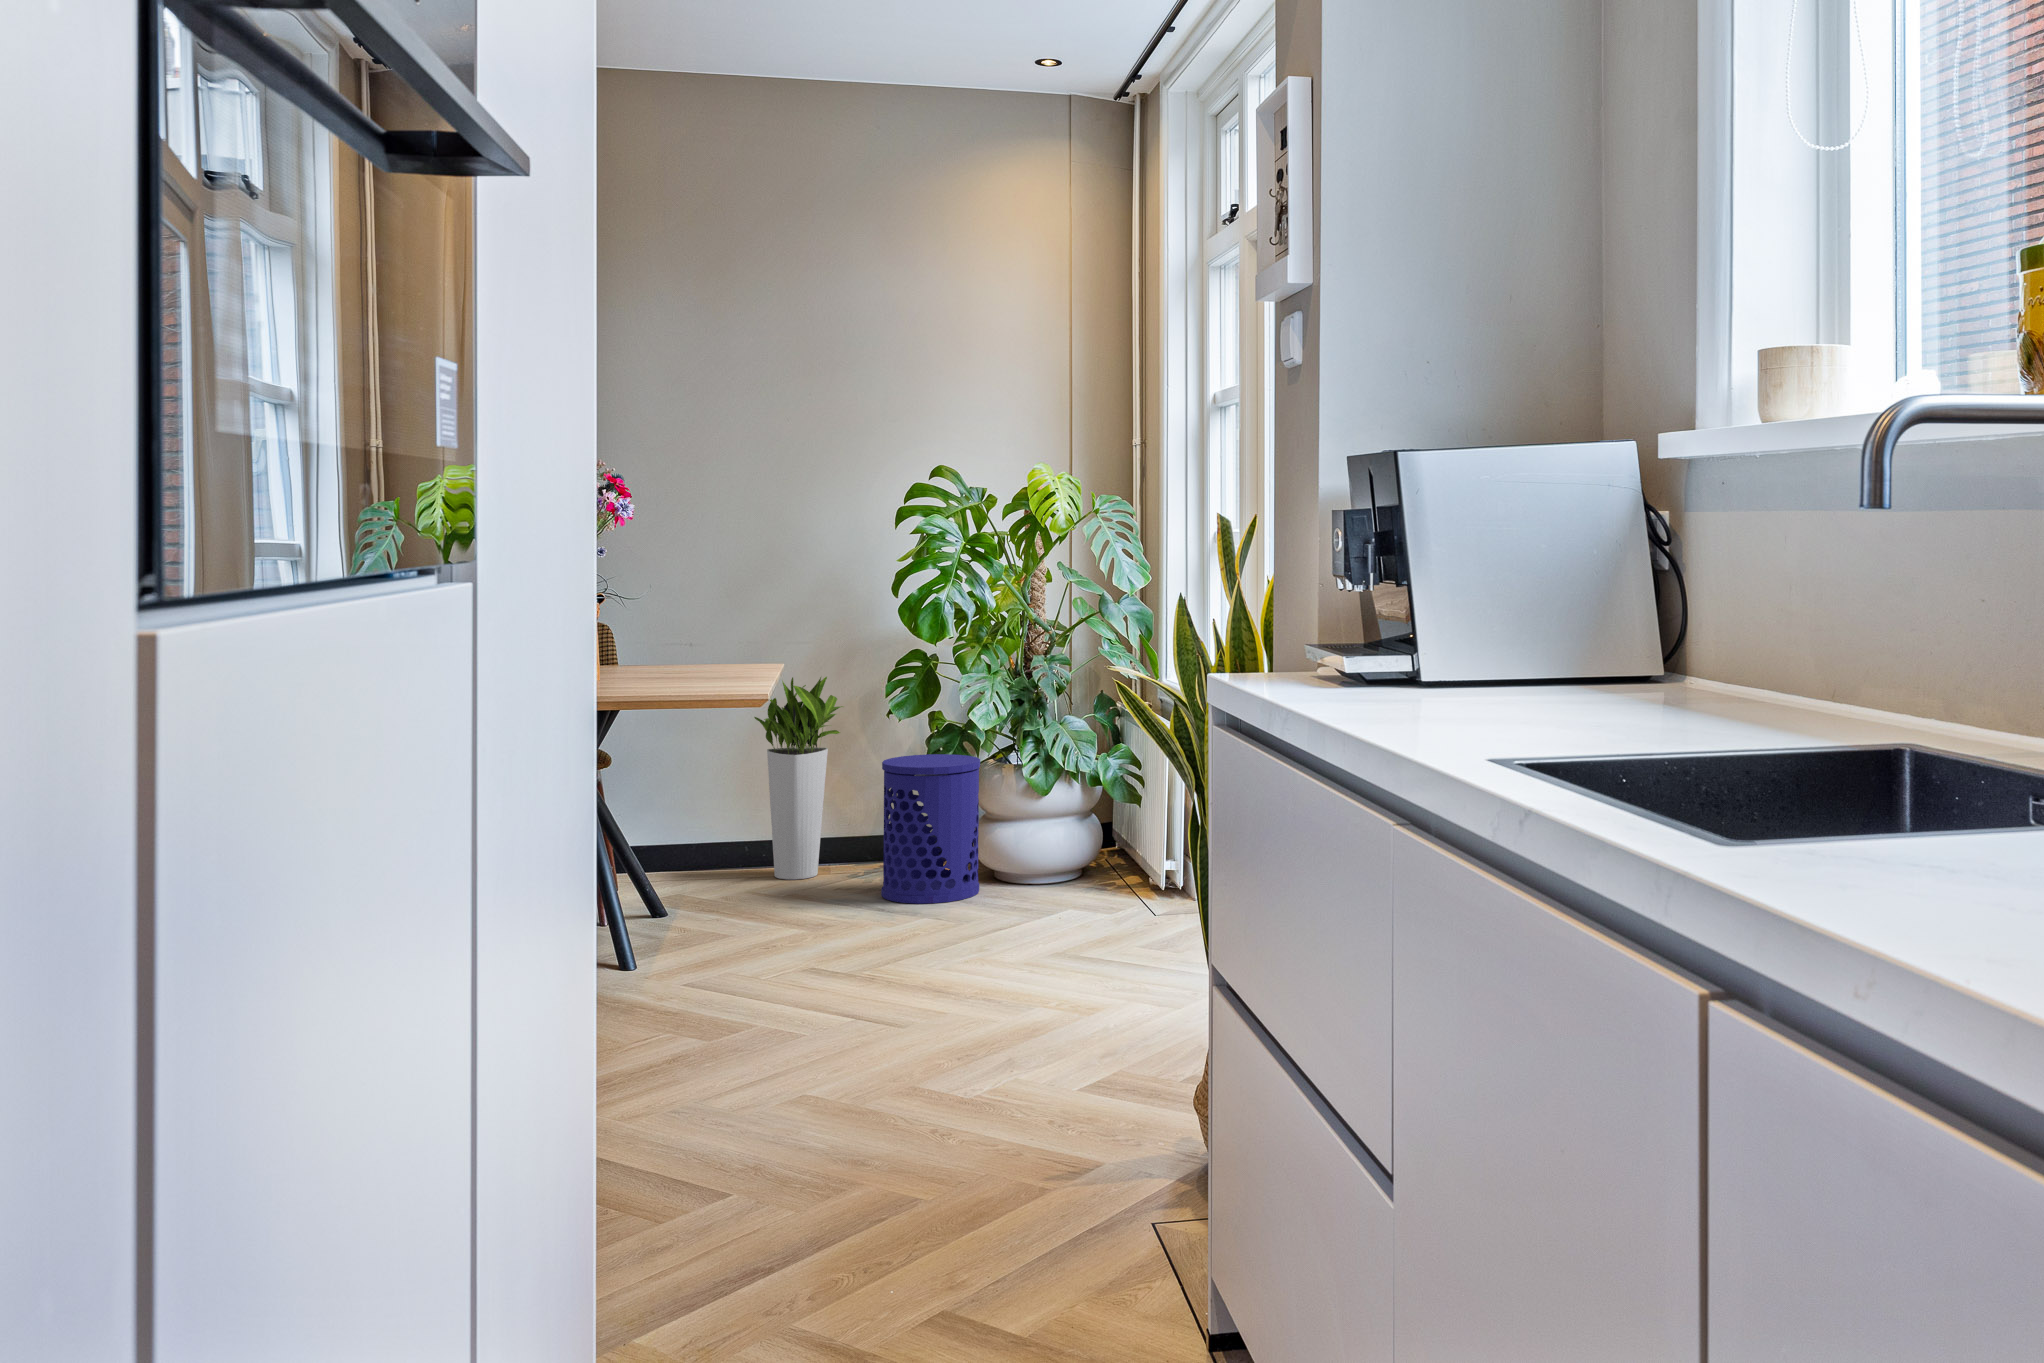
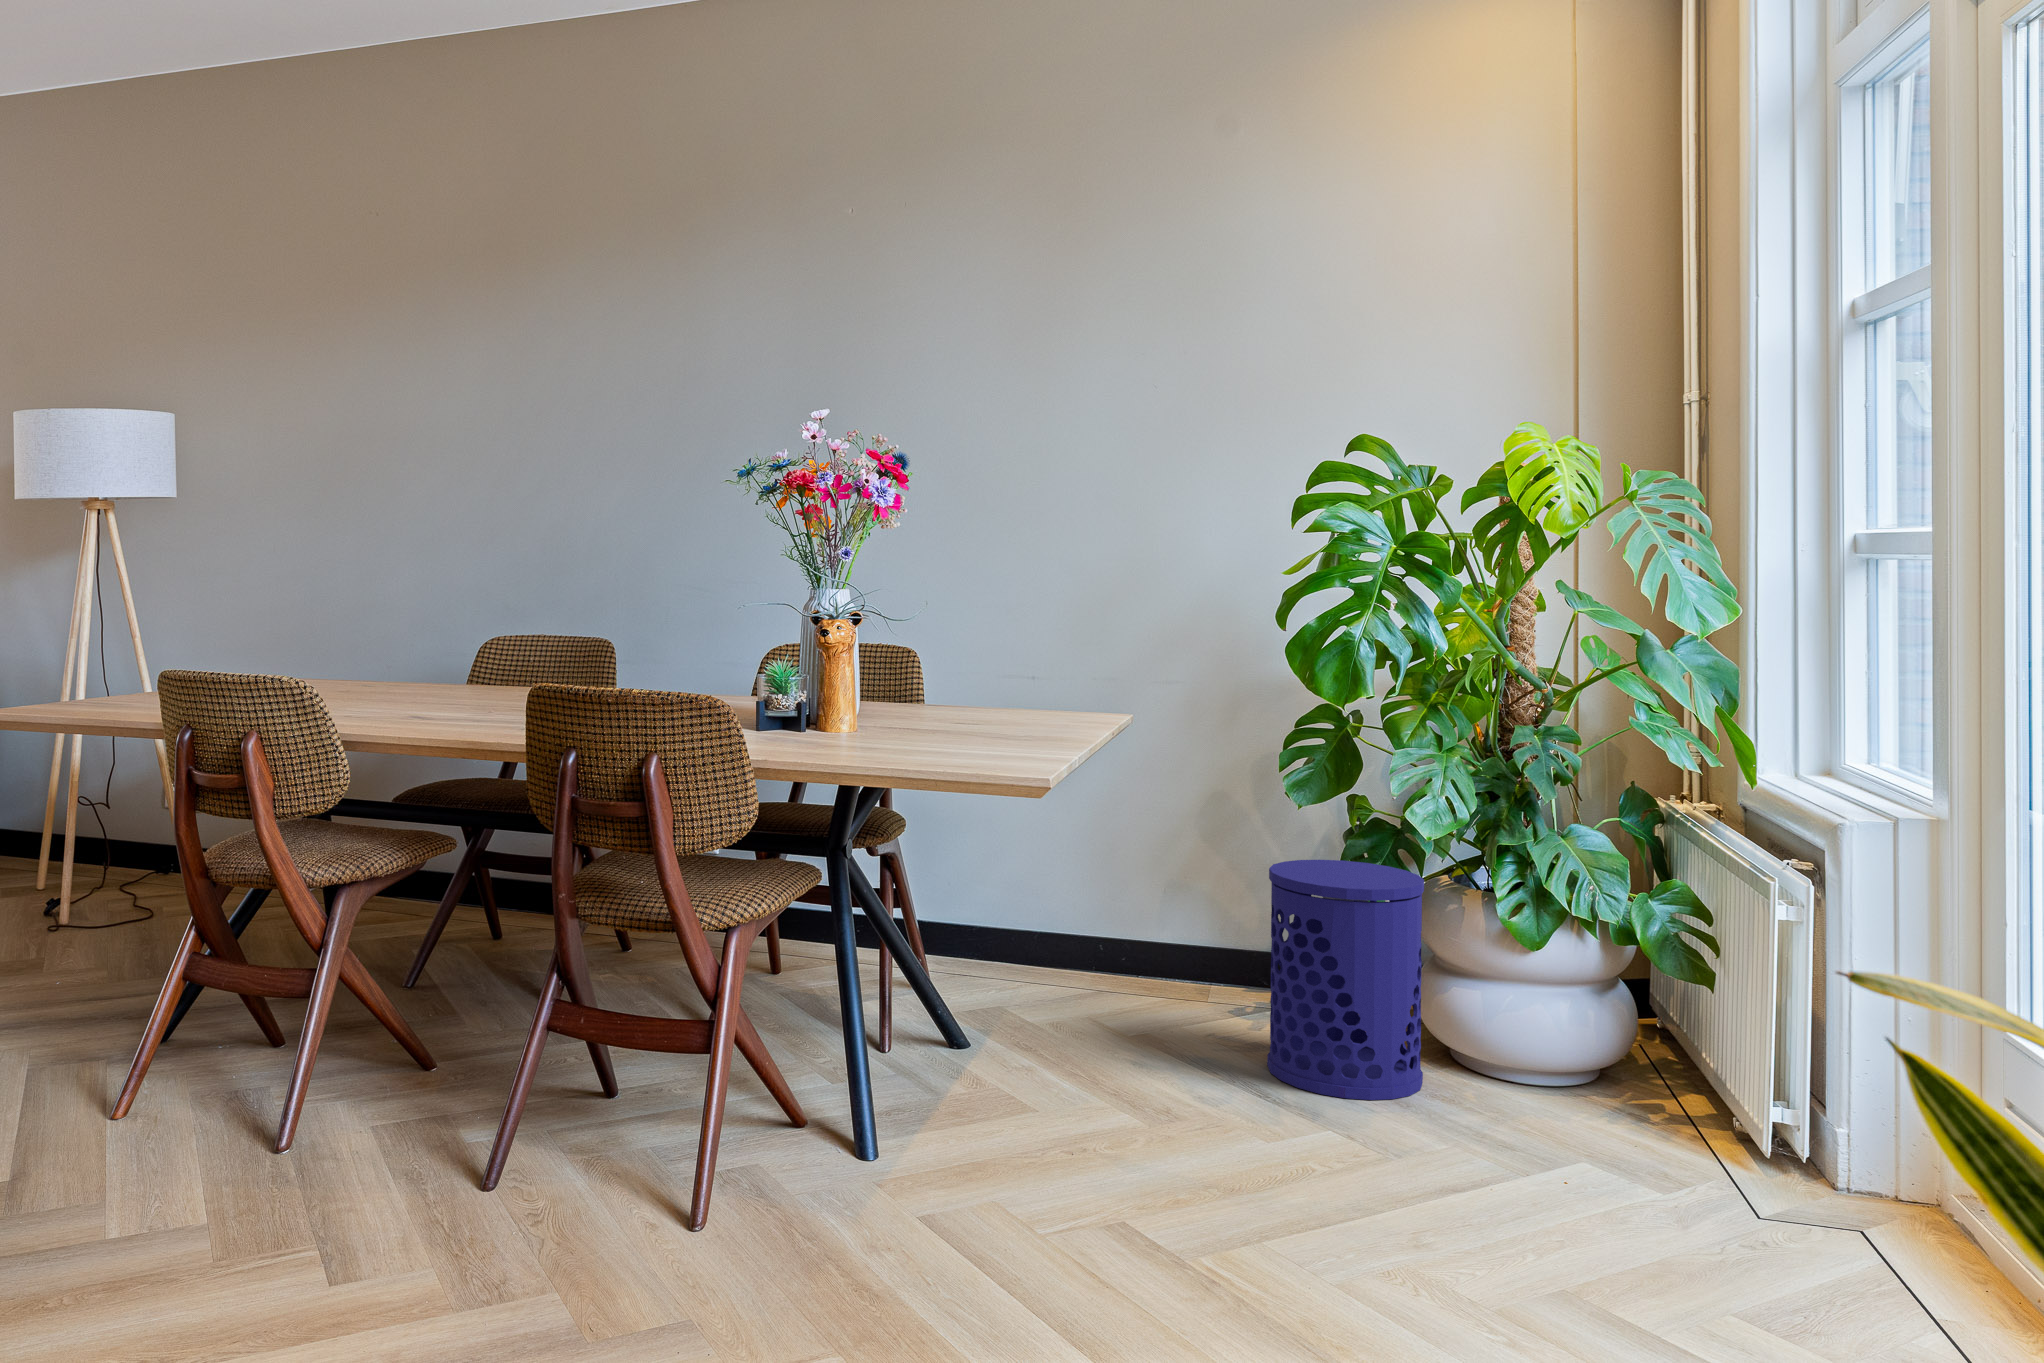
planter: present [754,677,843,879] -> none [1090,731,1225,1011]

